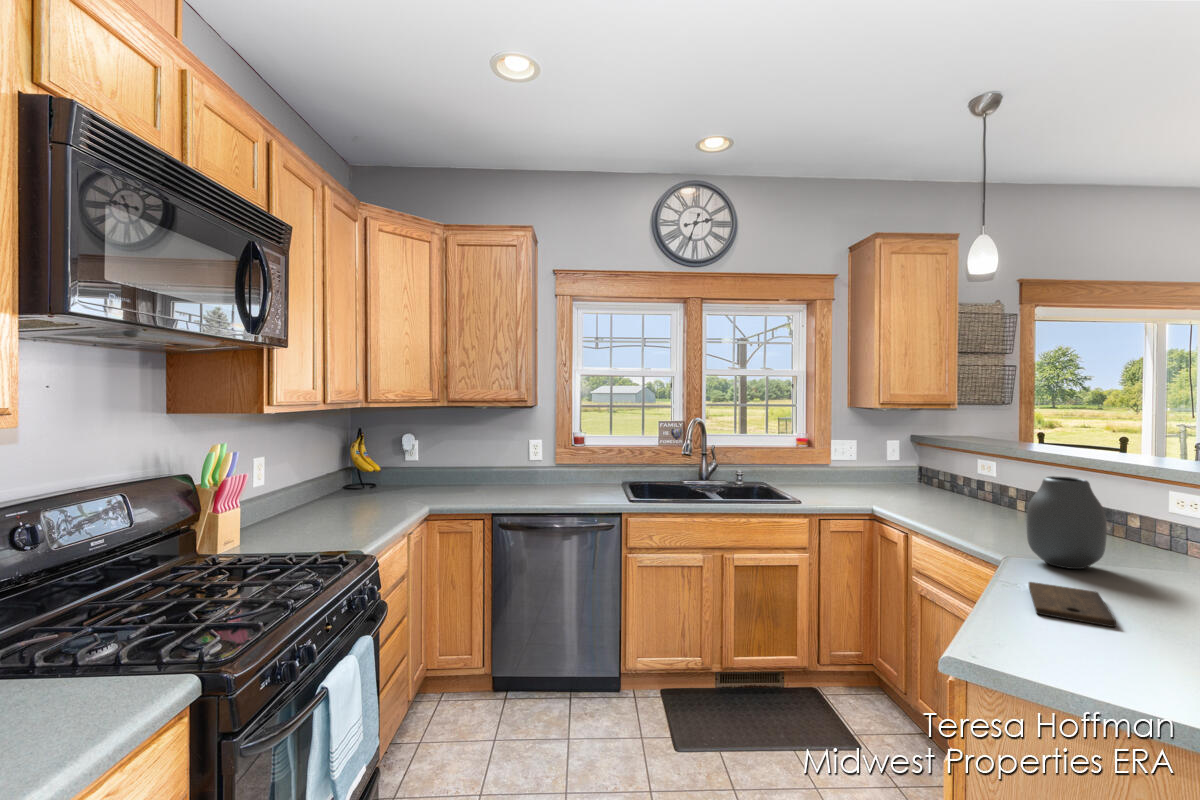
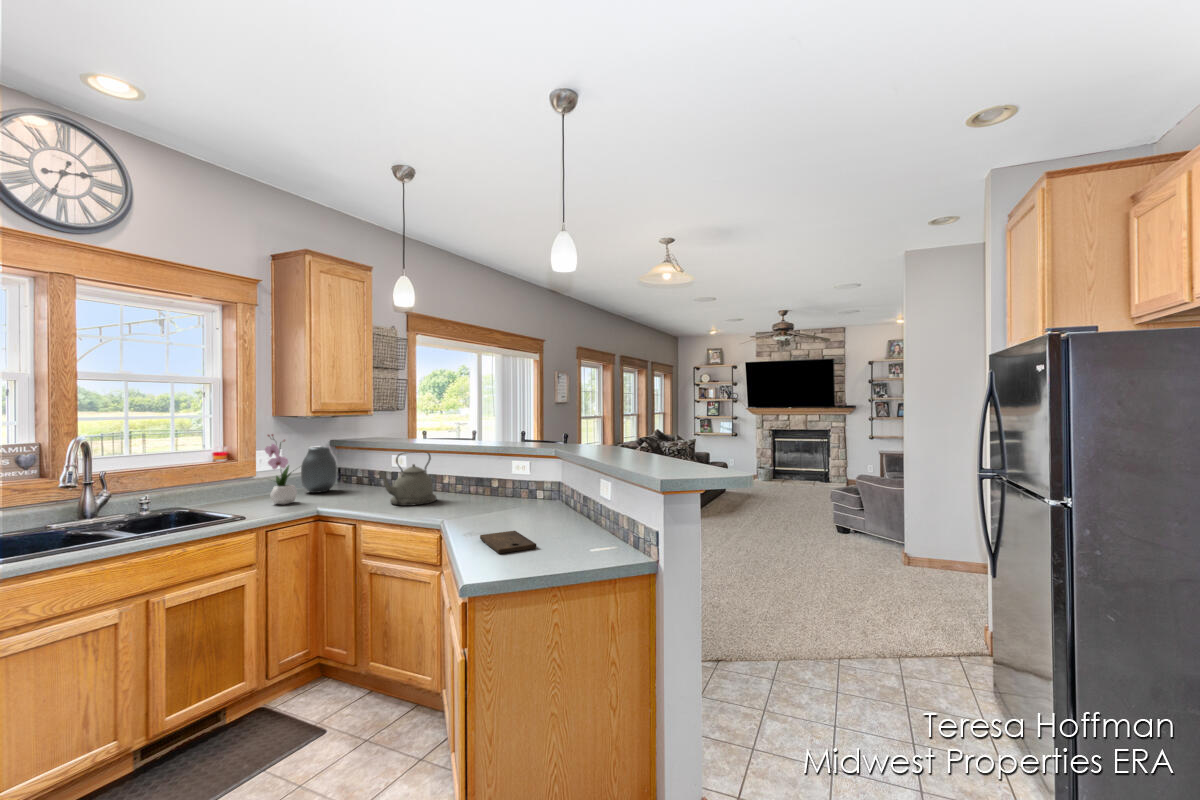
flower arrangement: none [829,425,865,497] -> present [265,434,298,504]
kettle: none [936,458,1022,528] -> present [378,451,436,506]
vase: present [1027,476,1107,569] -> present [301,447,337,493]

